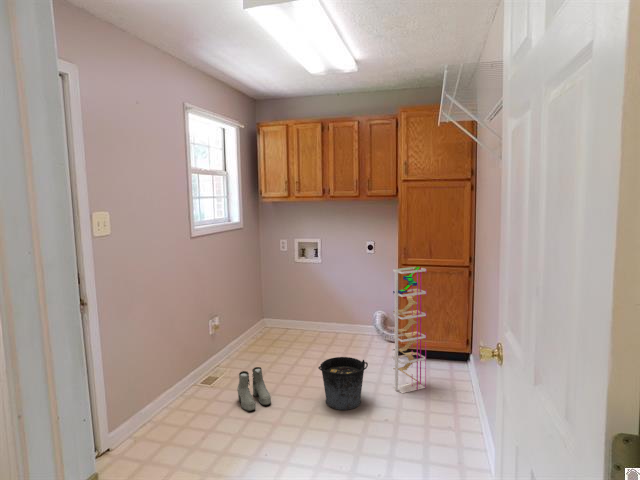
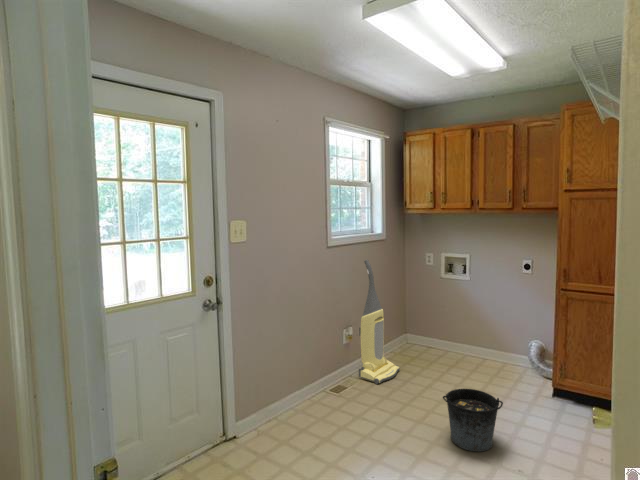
vacuum cleaner: none [226,249,267,371] -> present [359,260,400,384]
shelving unit: present [393,267,426,393] -> none [539,295,589,447]
boots: present [237,367,271,411] -> none [359,384,391,428]

